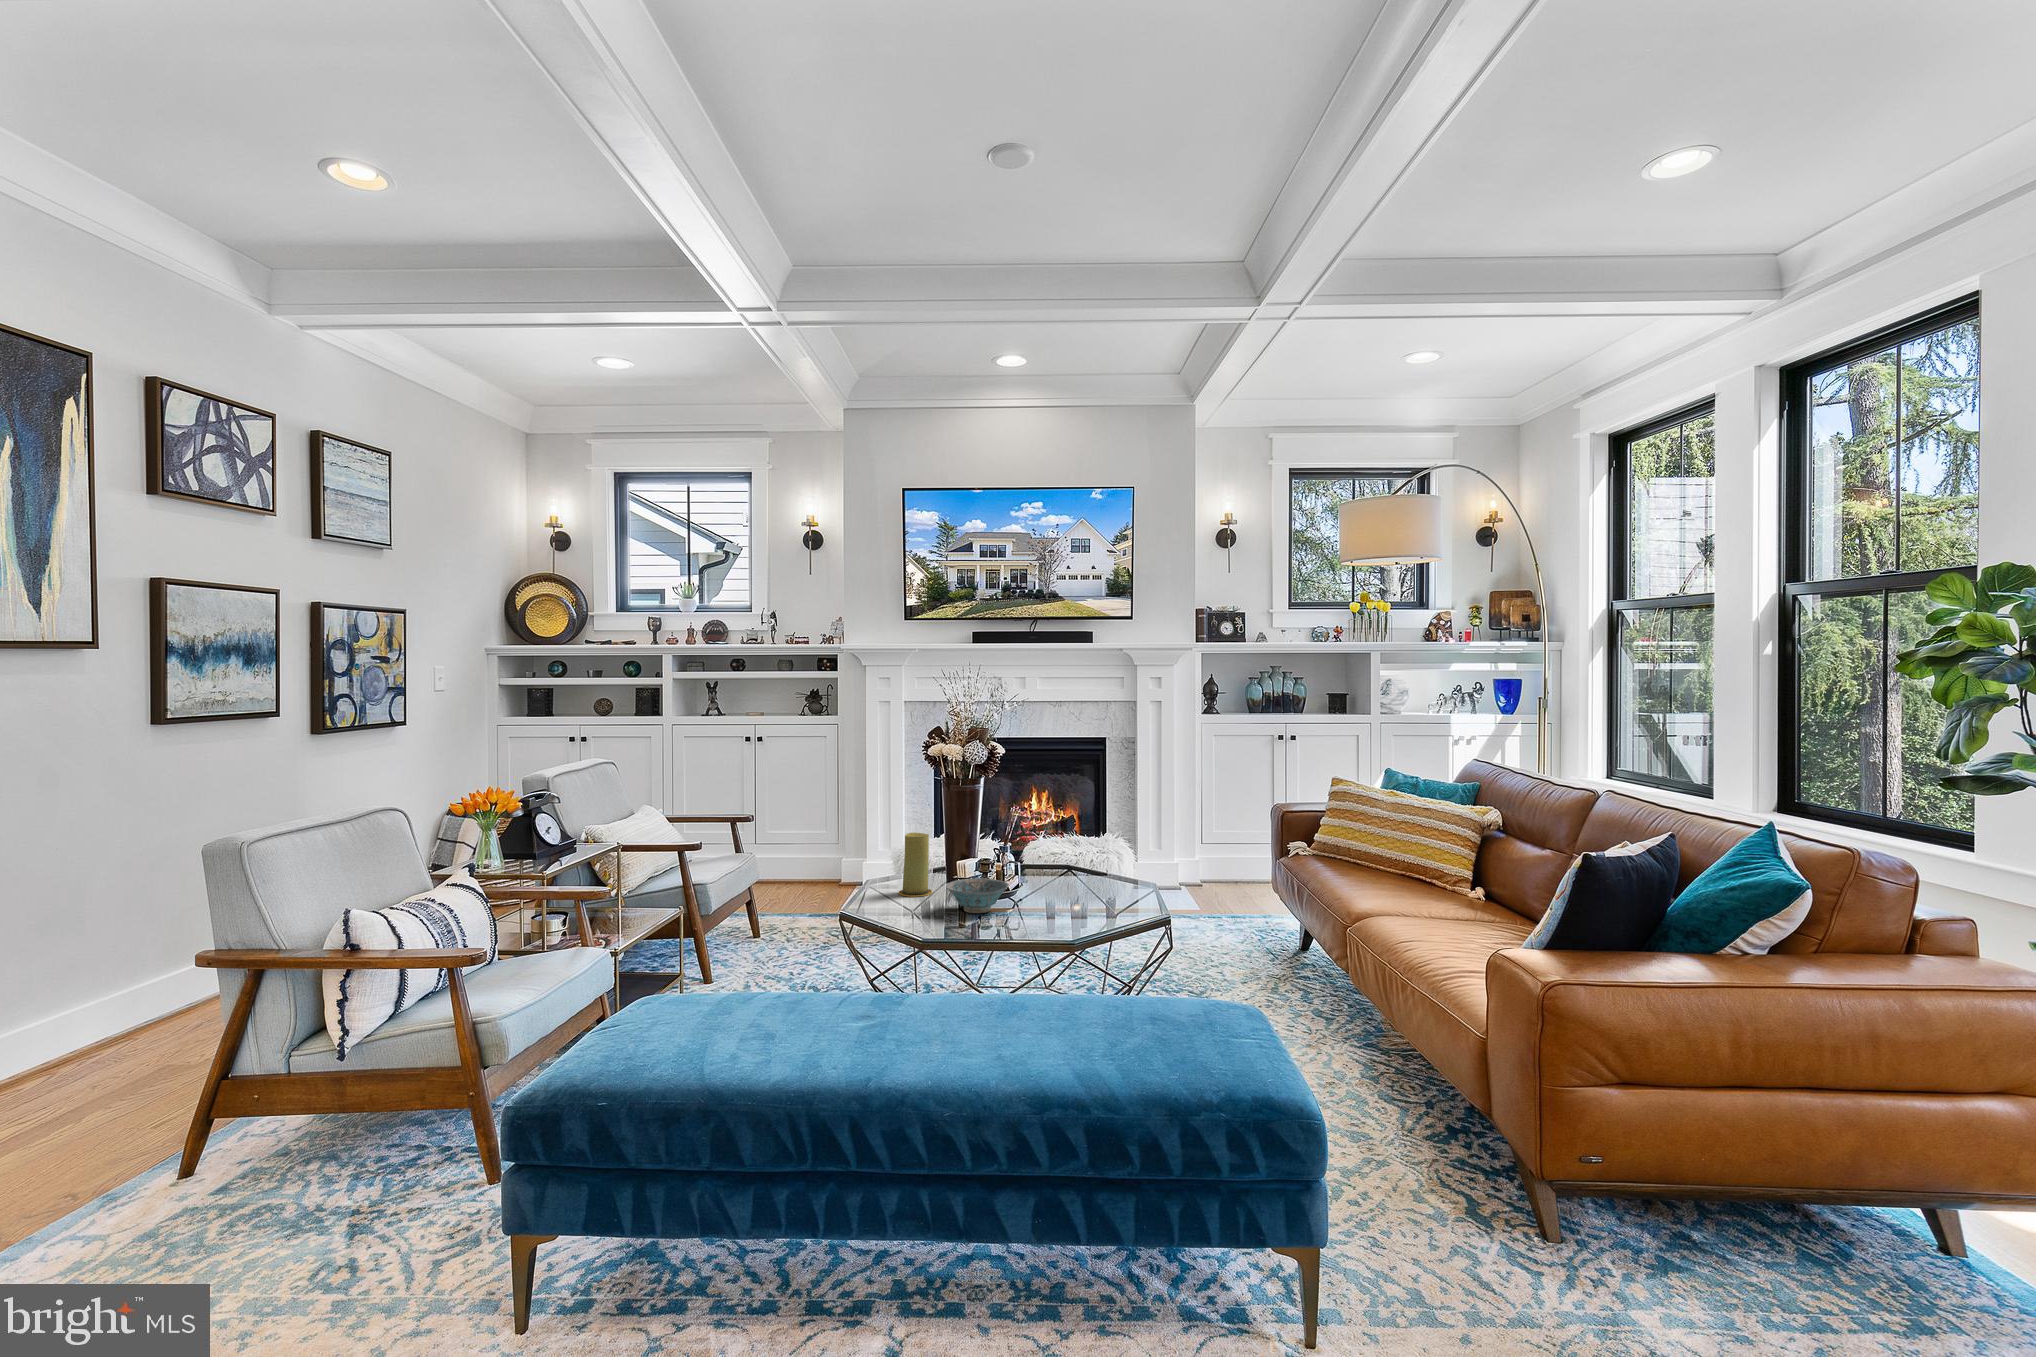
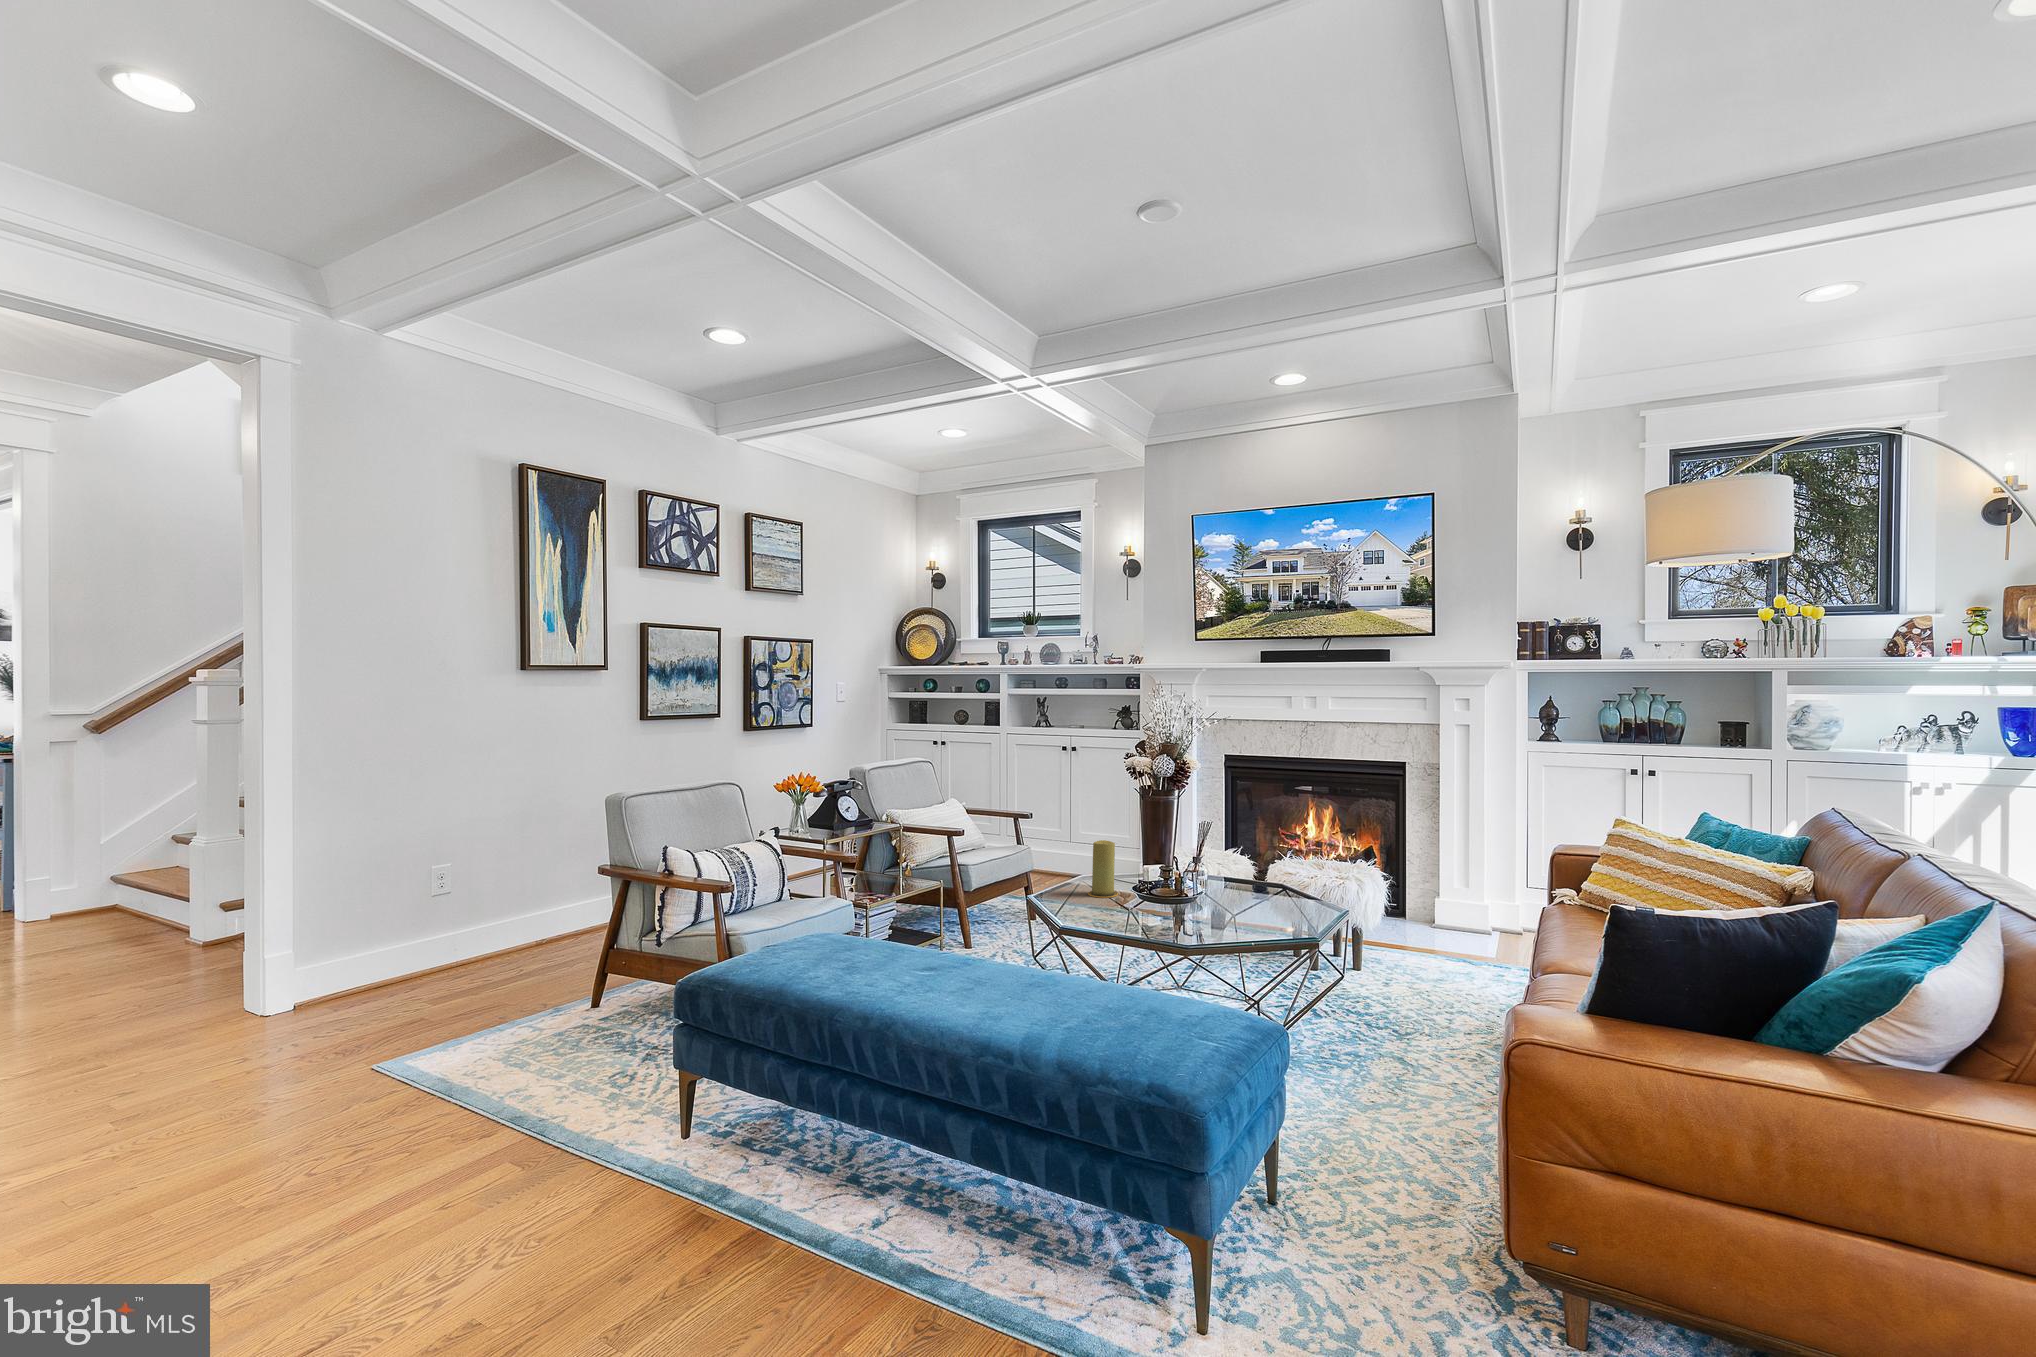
ceramic bowl: present [946,878,1009,913] -> none [1104,886,1162,917]

